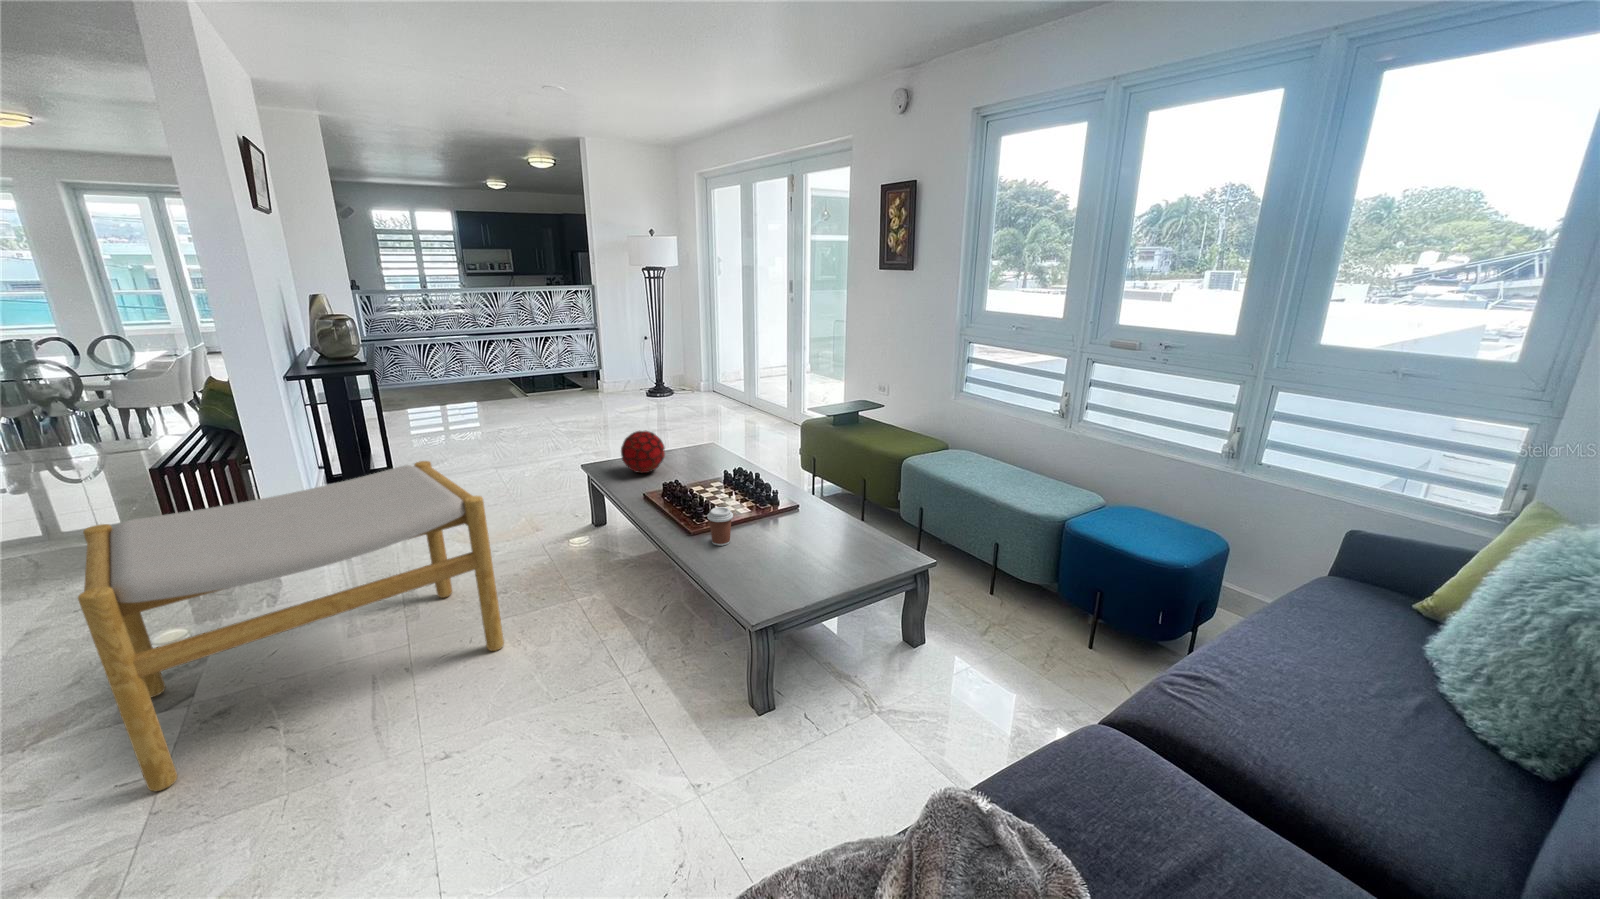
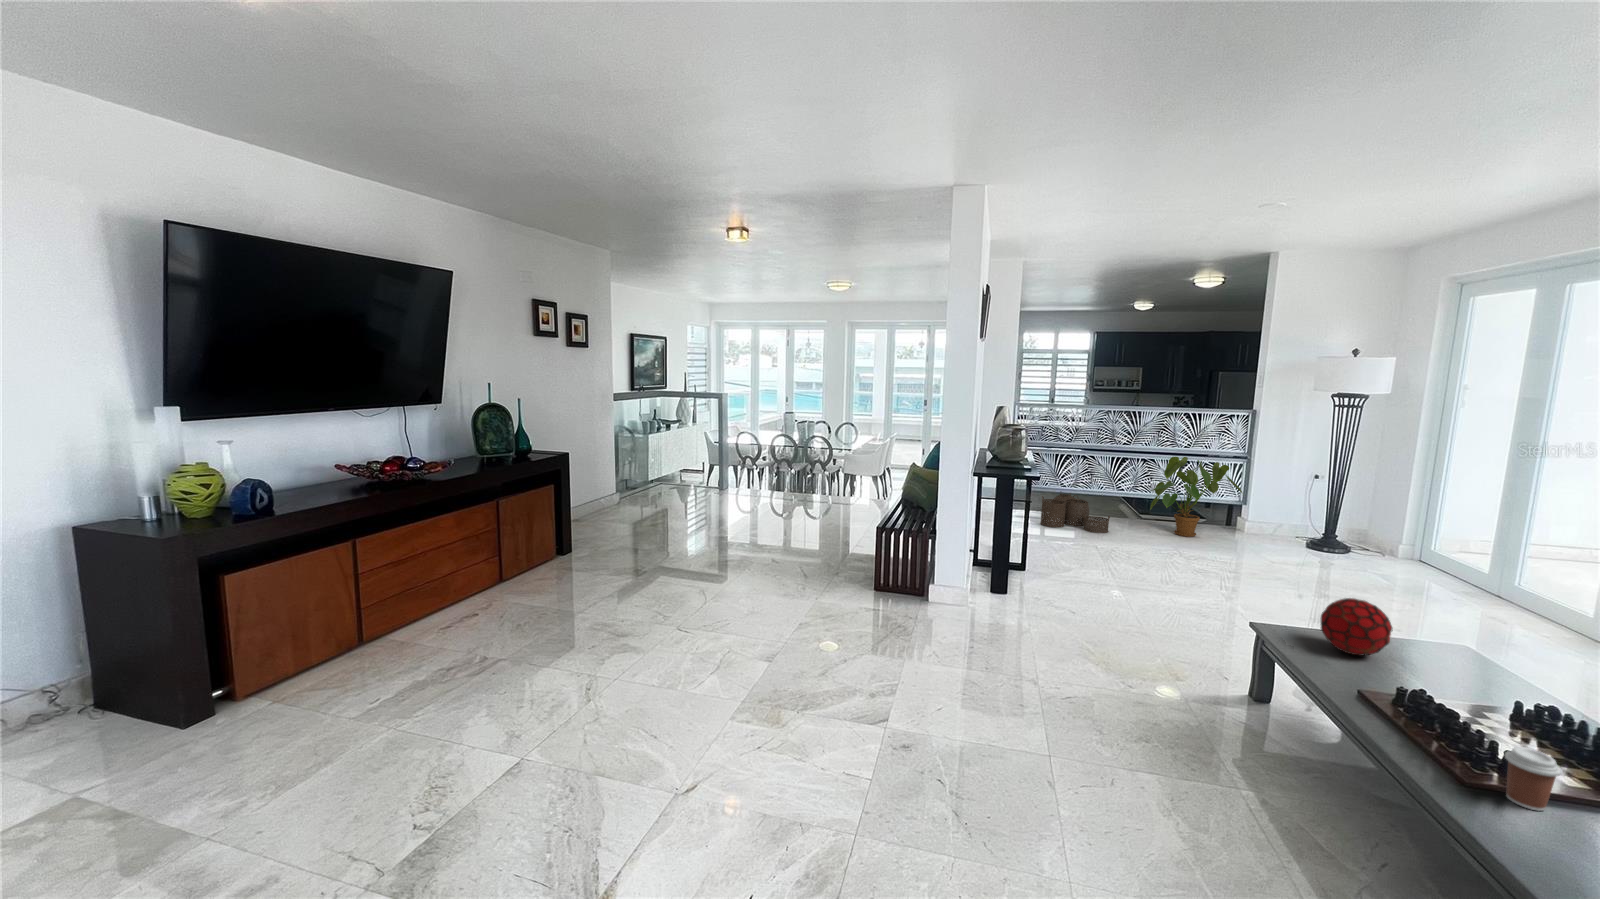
house plant: none [519,333,597,405] -> present [1150,457,1242,537]
woven basket: none [411,382,488,421] -> present [1041,494,1110,533]
footstool: present [78,461,504,791] -> none [864,565,1171,800]

